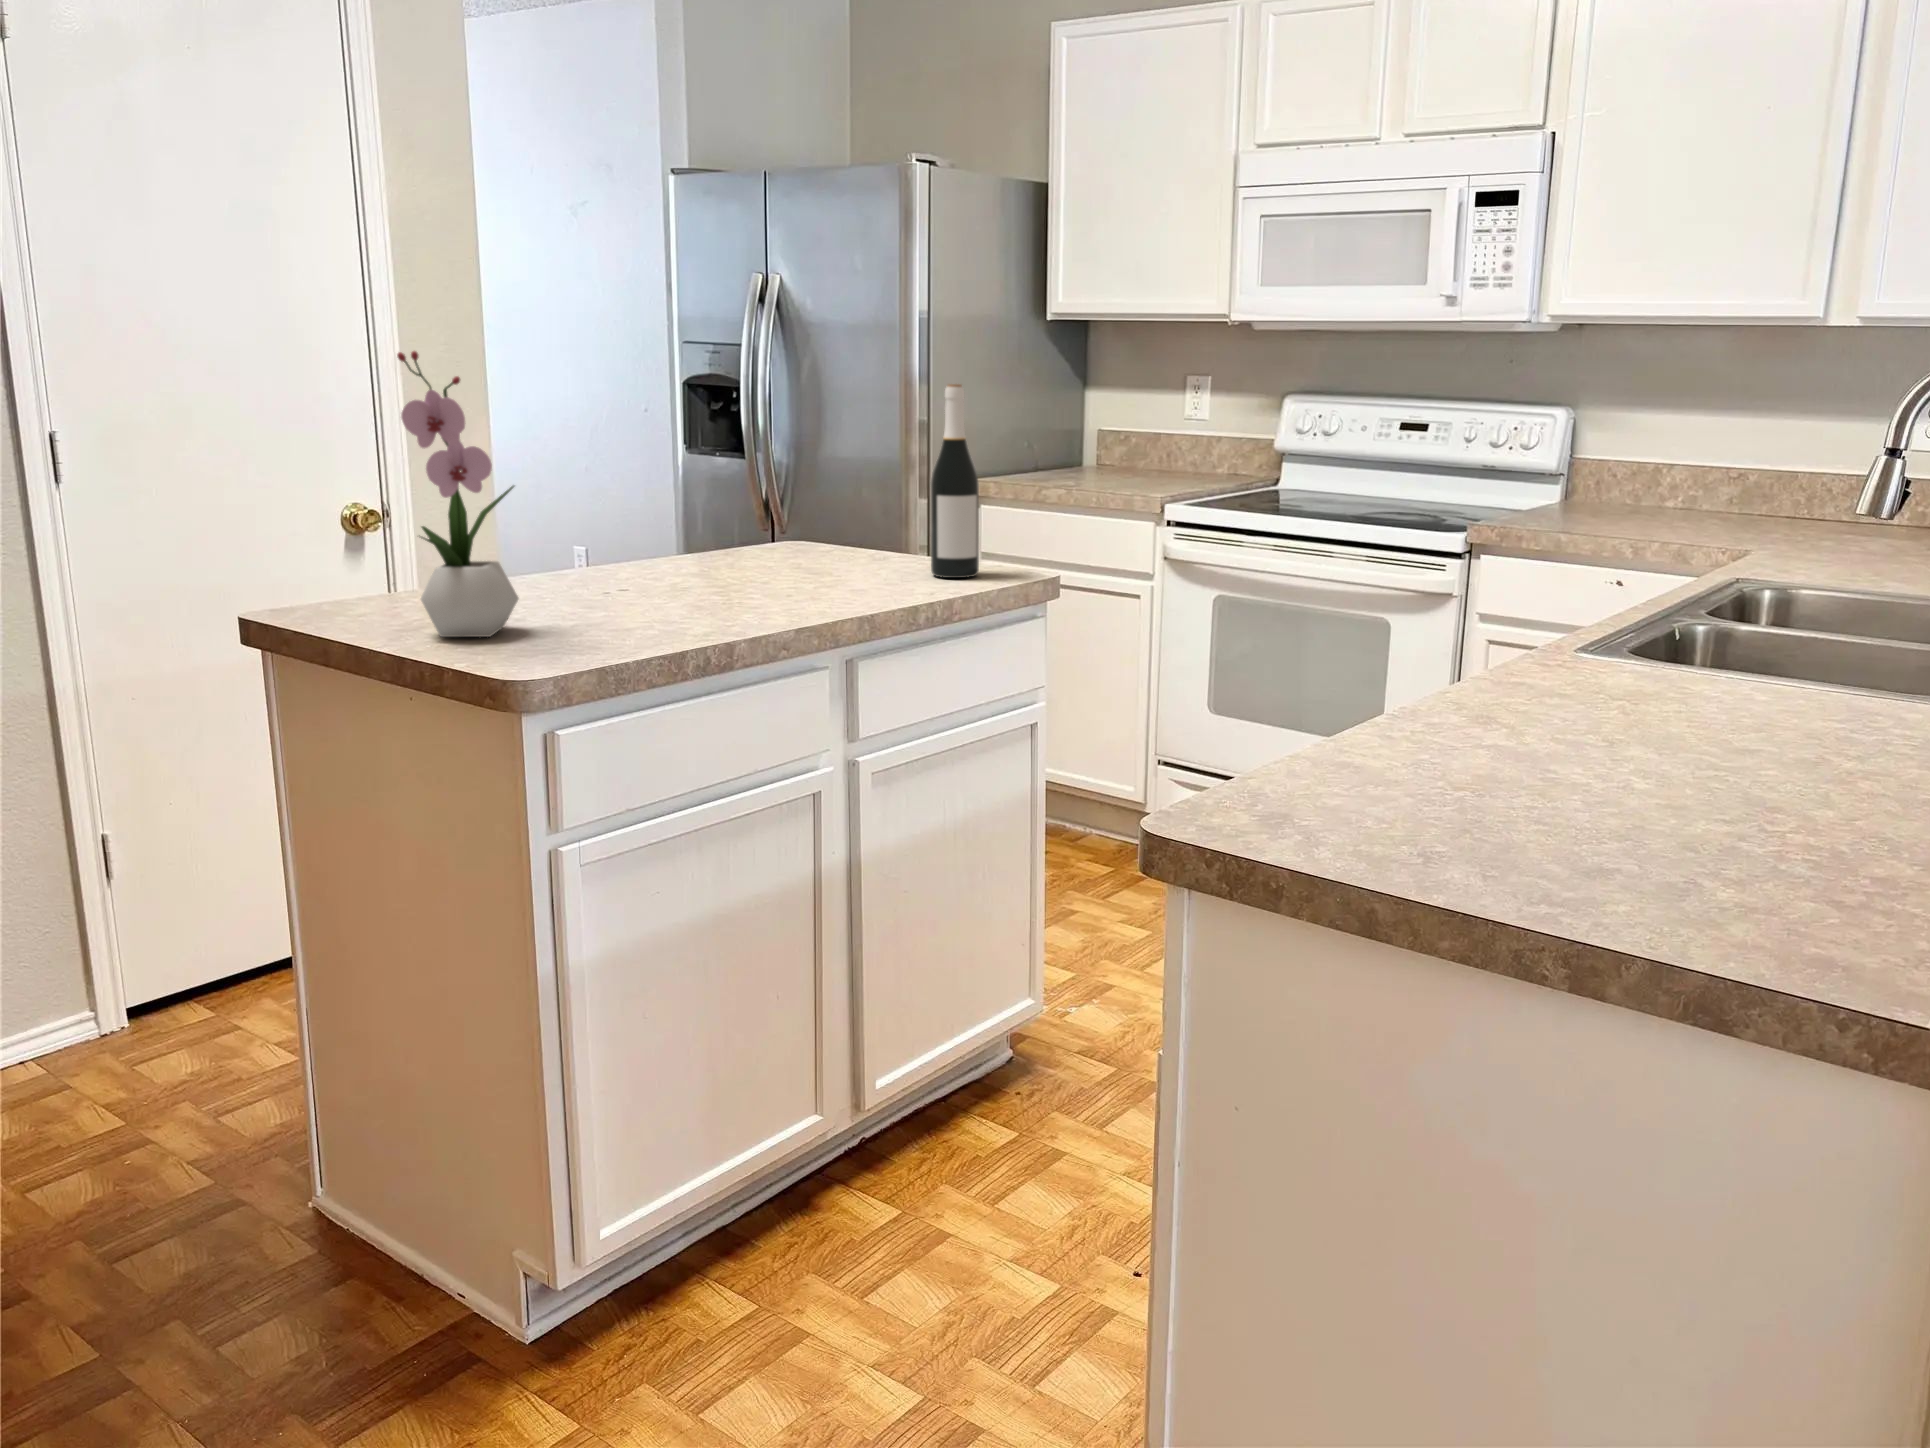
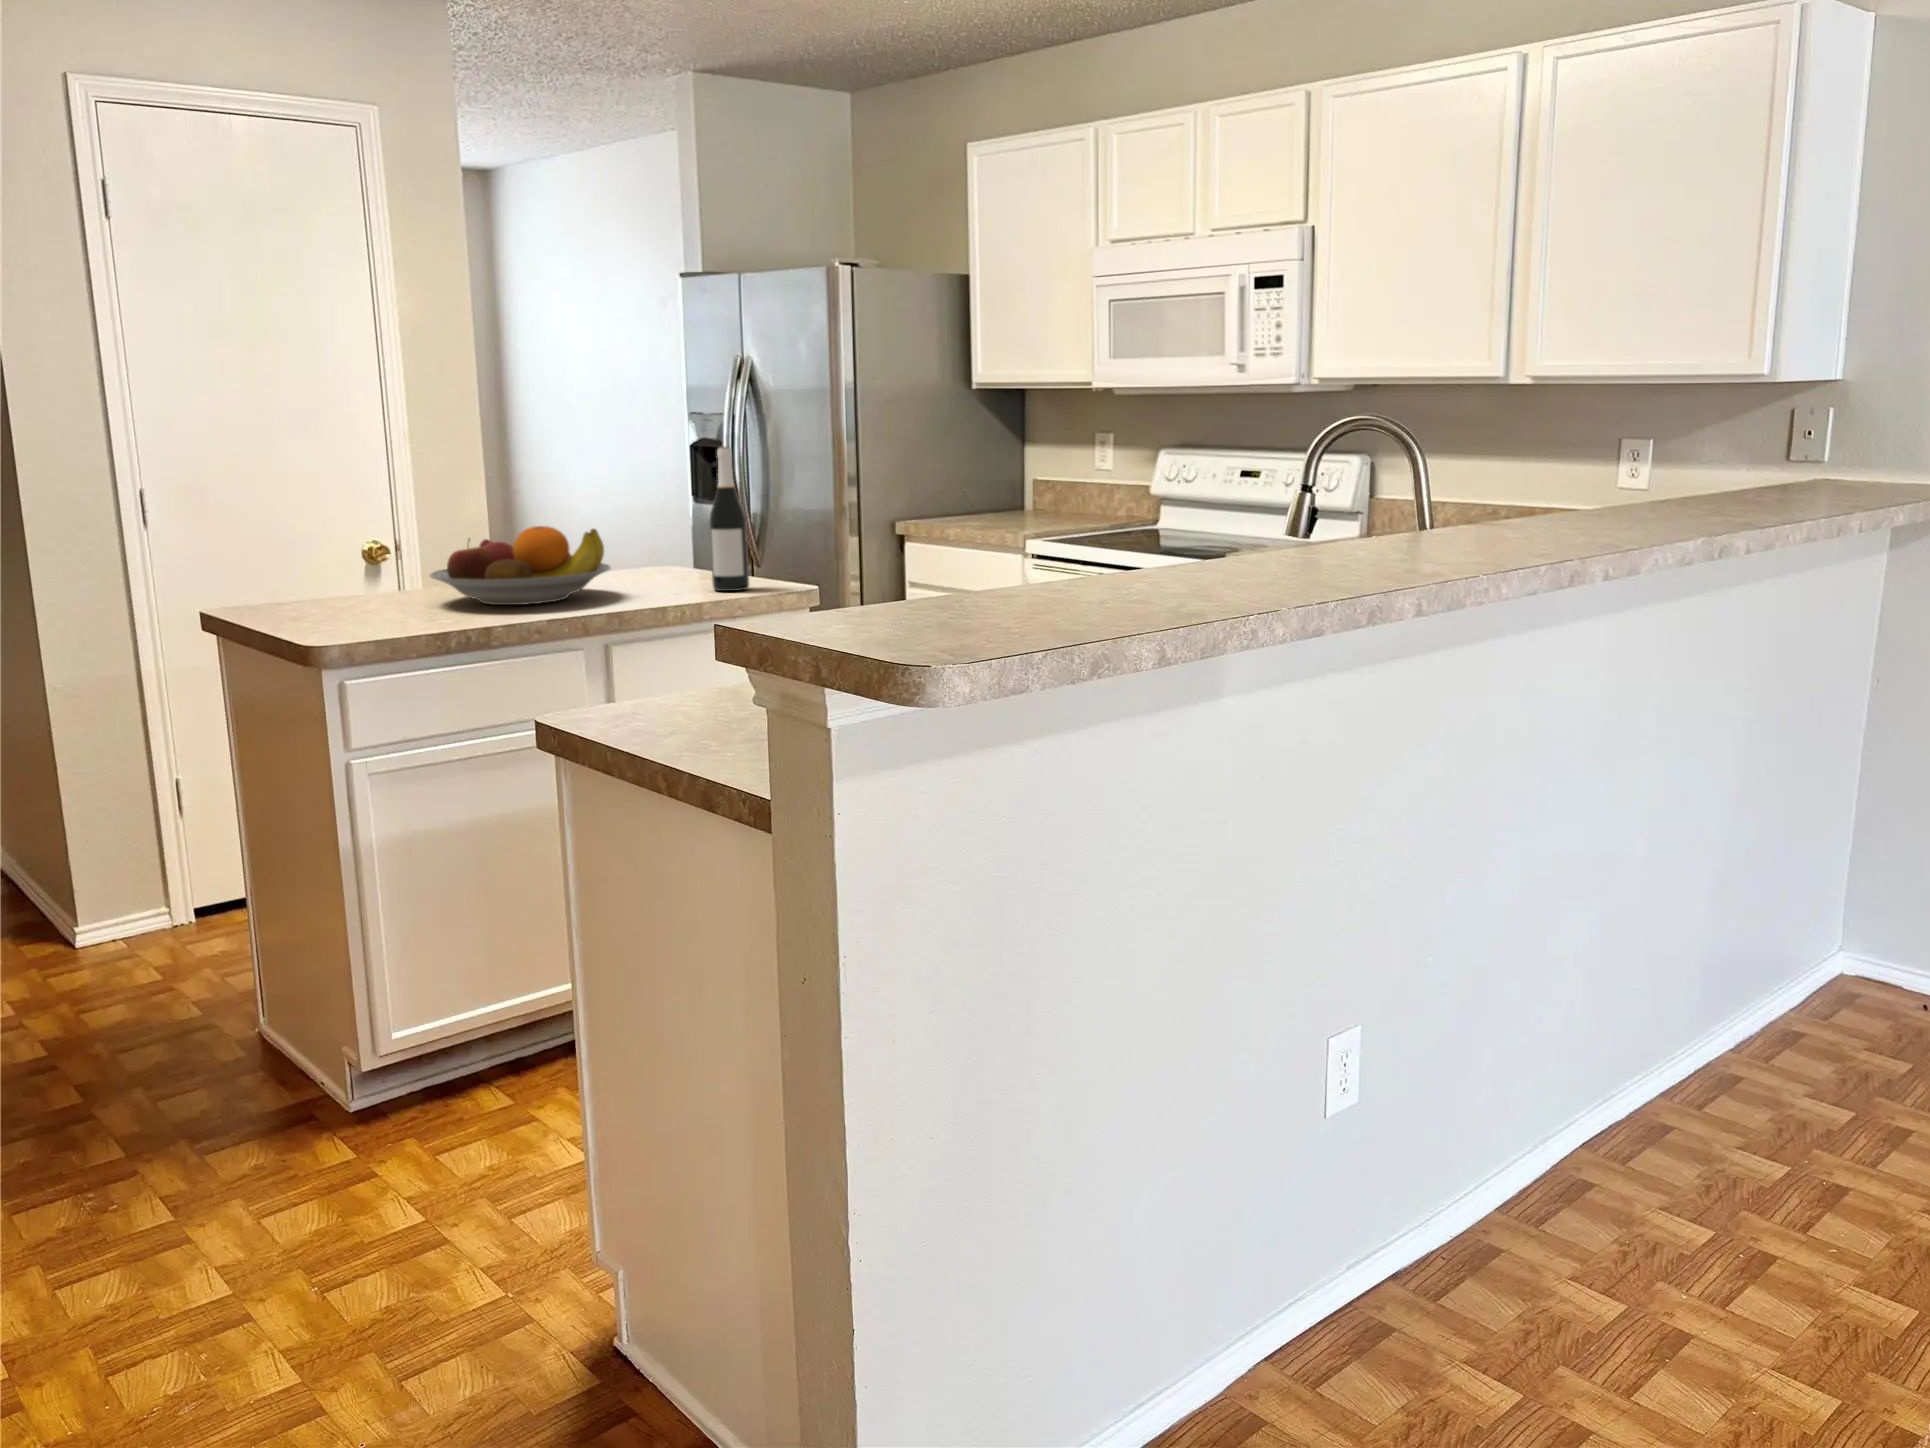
flower arrangement: present [397,351,519,637] -> none [272,432,365,623]
fruit bowl: none [573,491,818,602] -> present [430,526,611,605]

